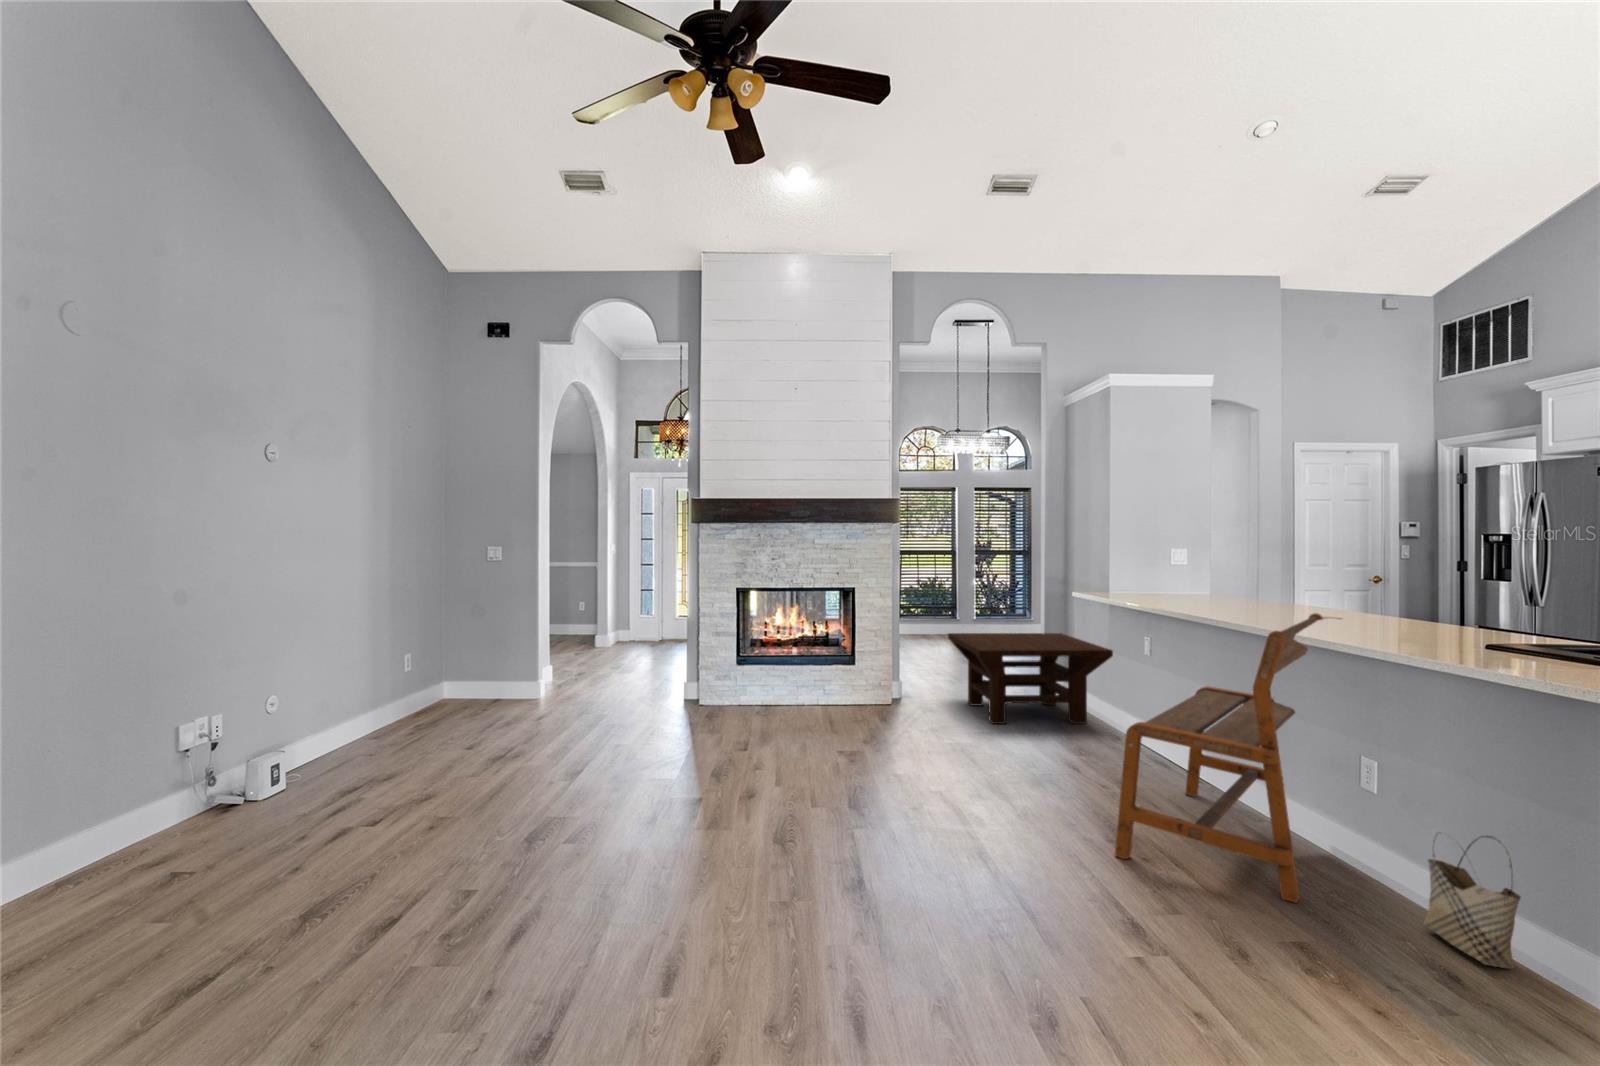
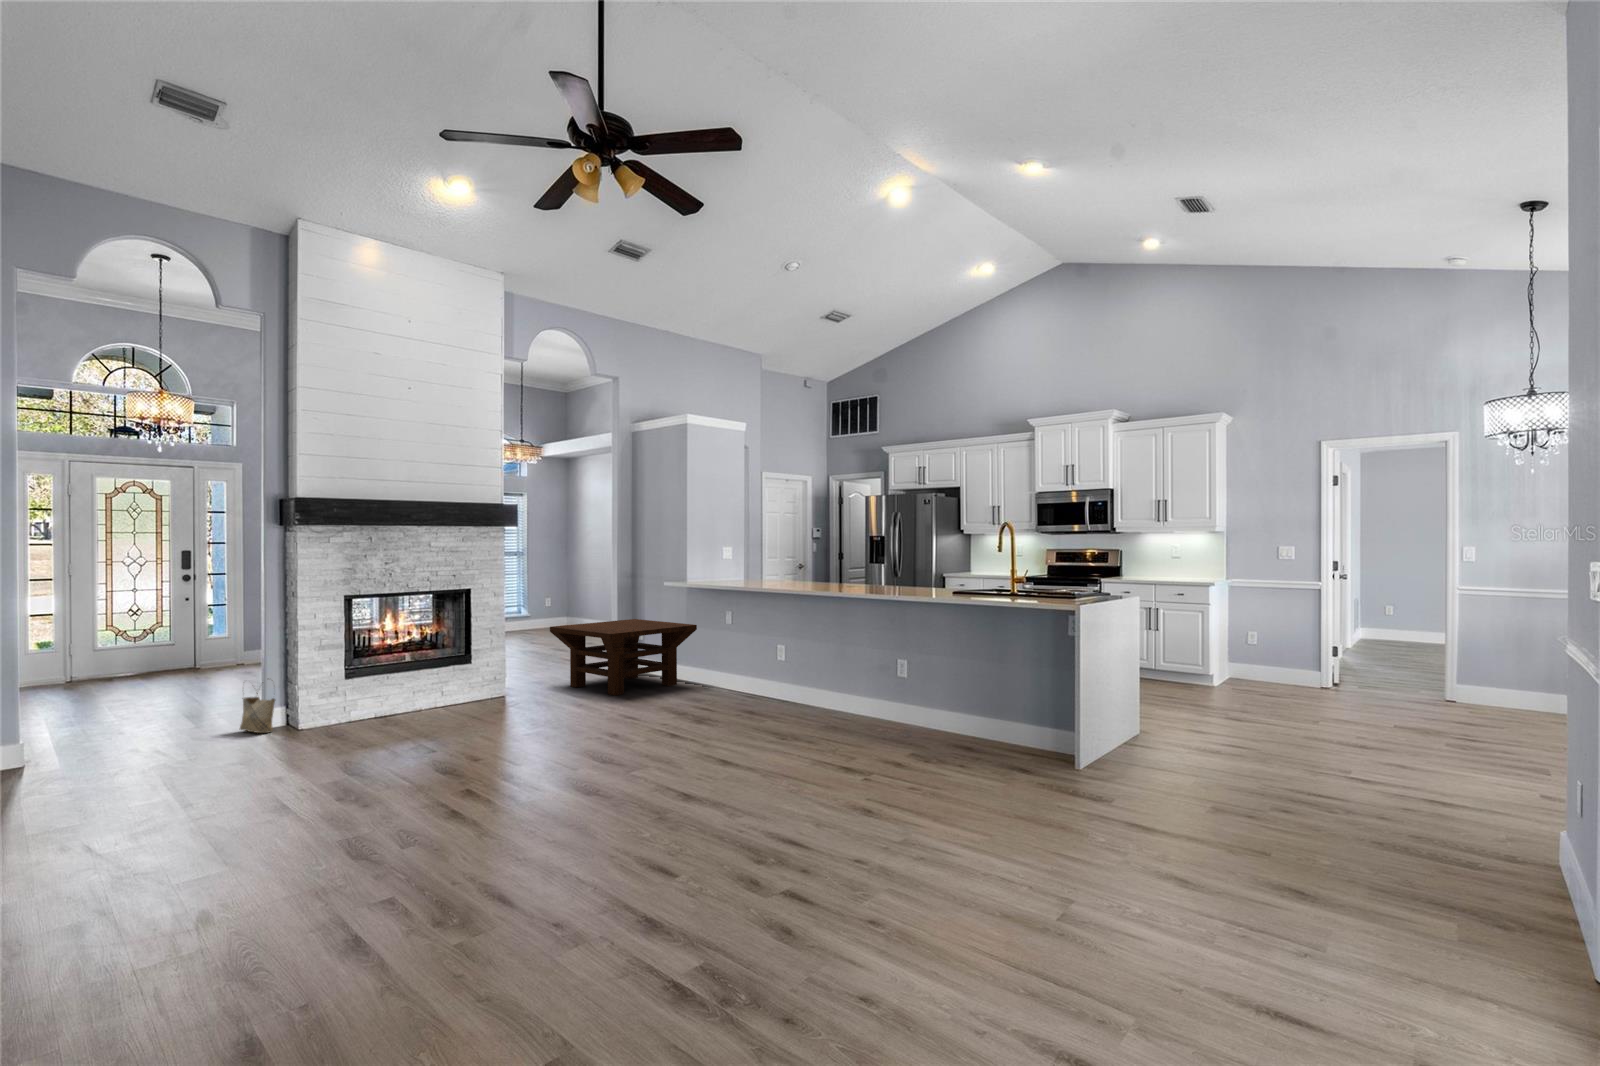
bench: present [1115,613,1323,903] -> none [785,582,886,739]
woven basket: present [1423,832,1521,969] -> present [240,693,275,733]

